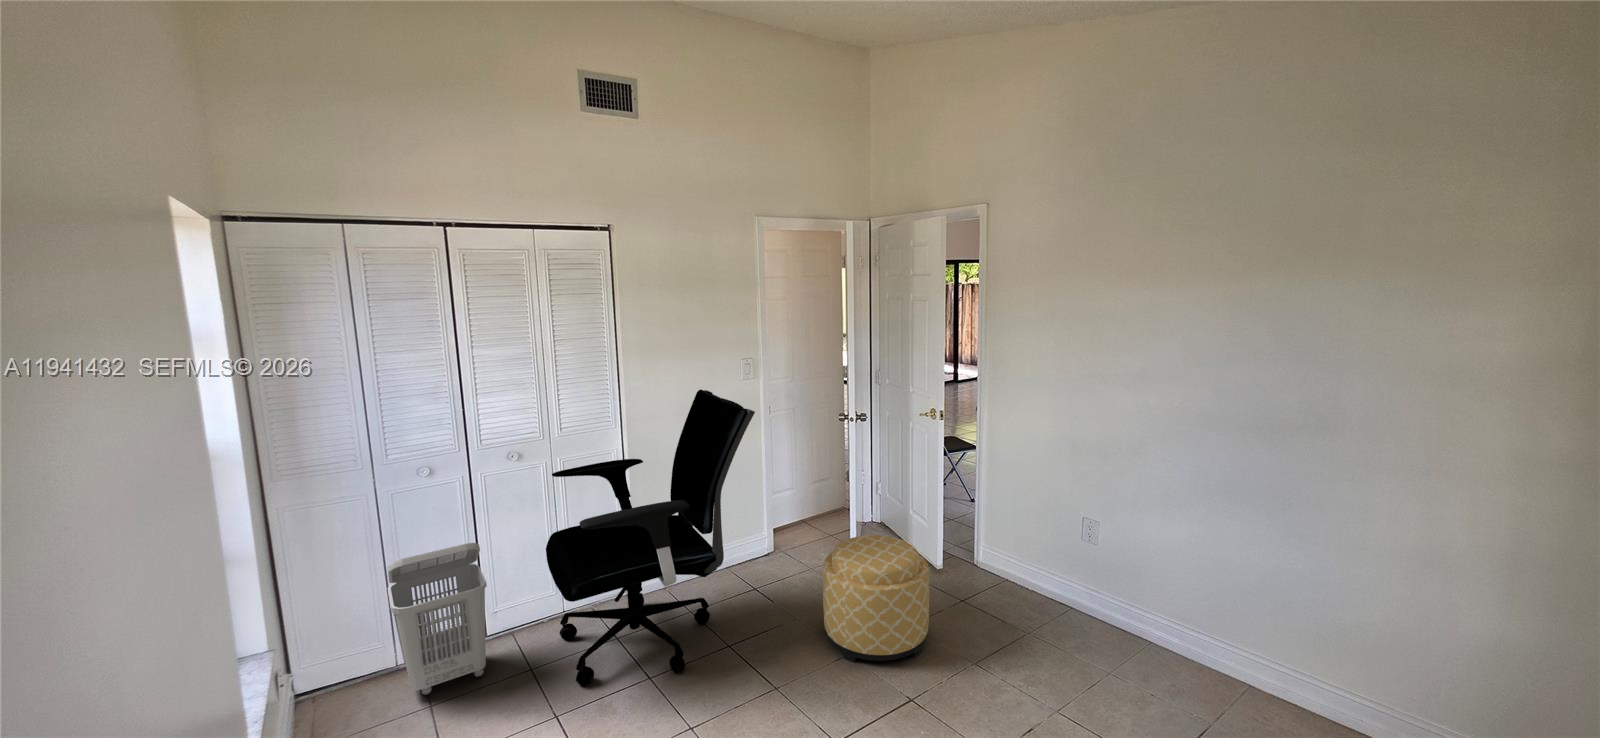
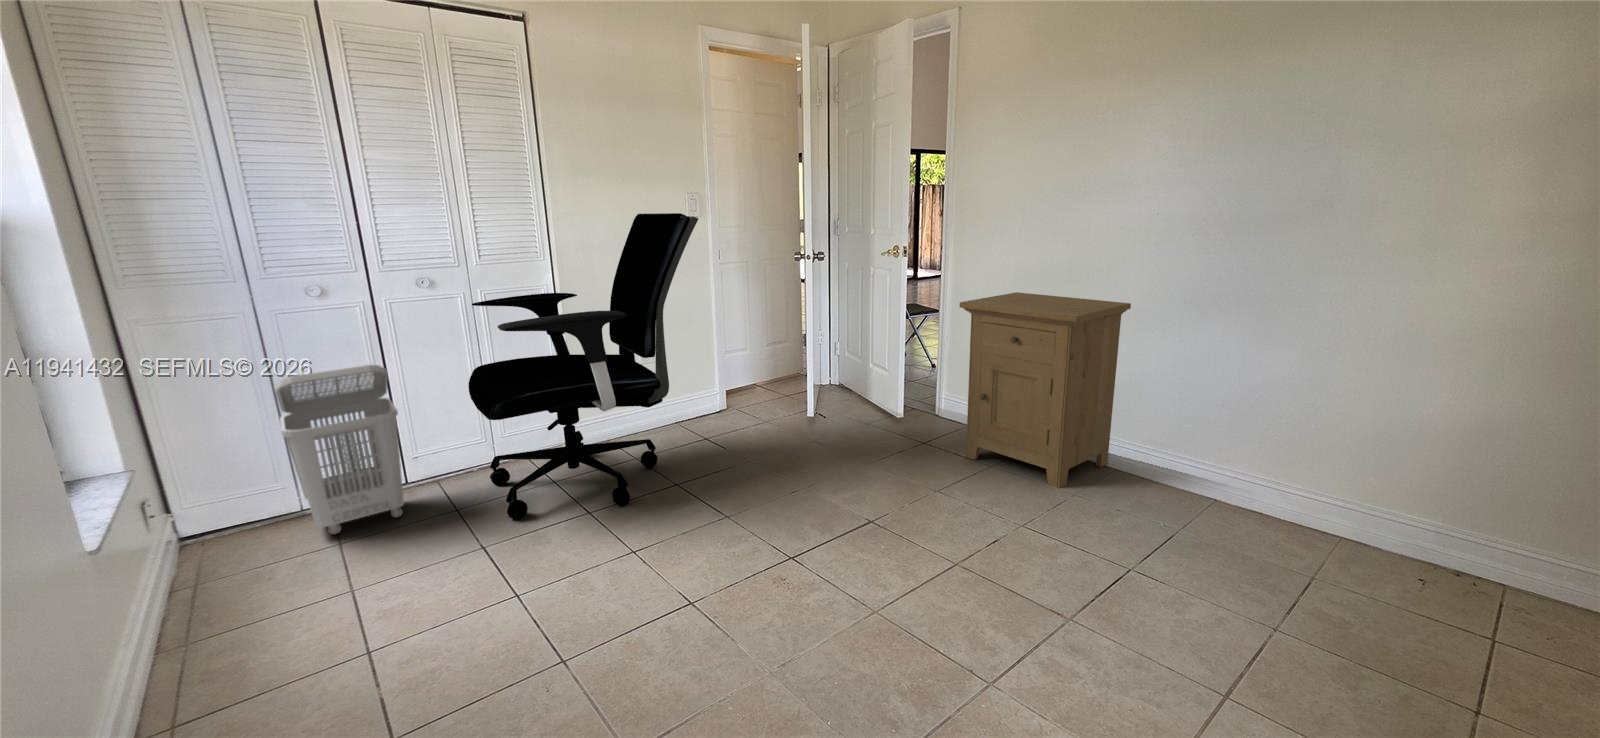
nightstand: none [993,466,1156,673] -> present [959,292,1131,488]
ottoman: present [823,535,929,662] -> none [779,366,892,490]

